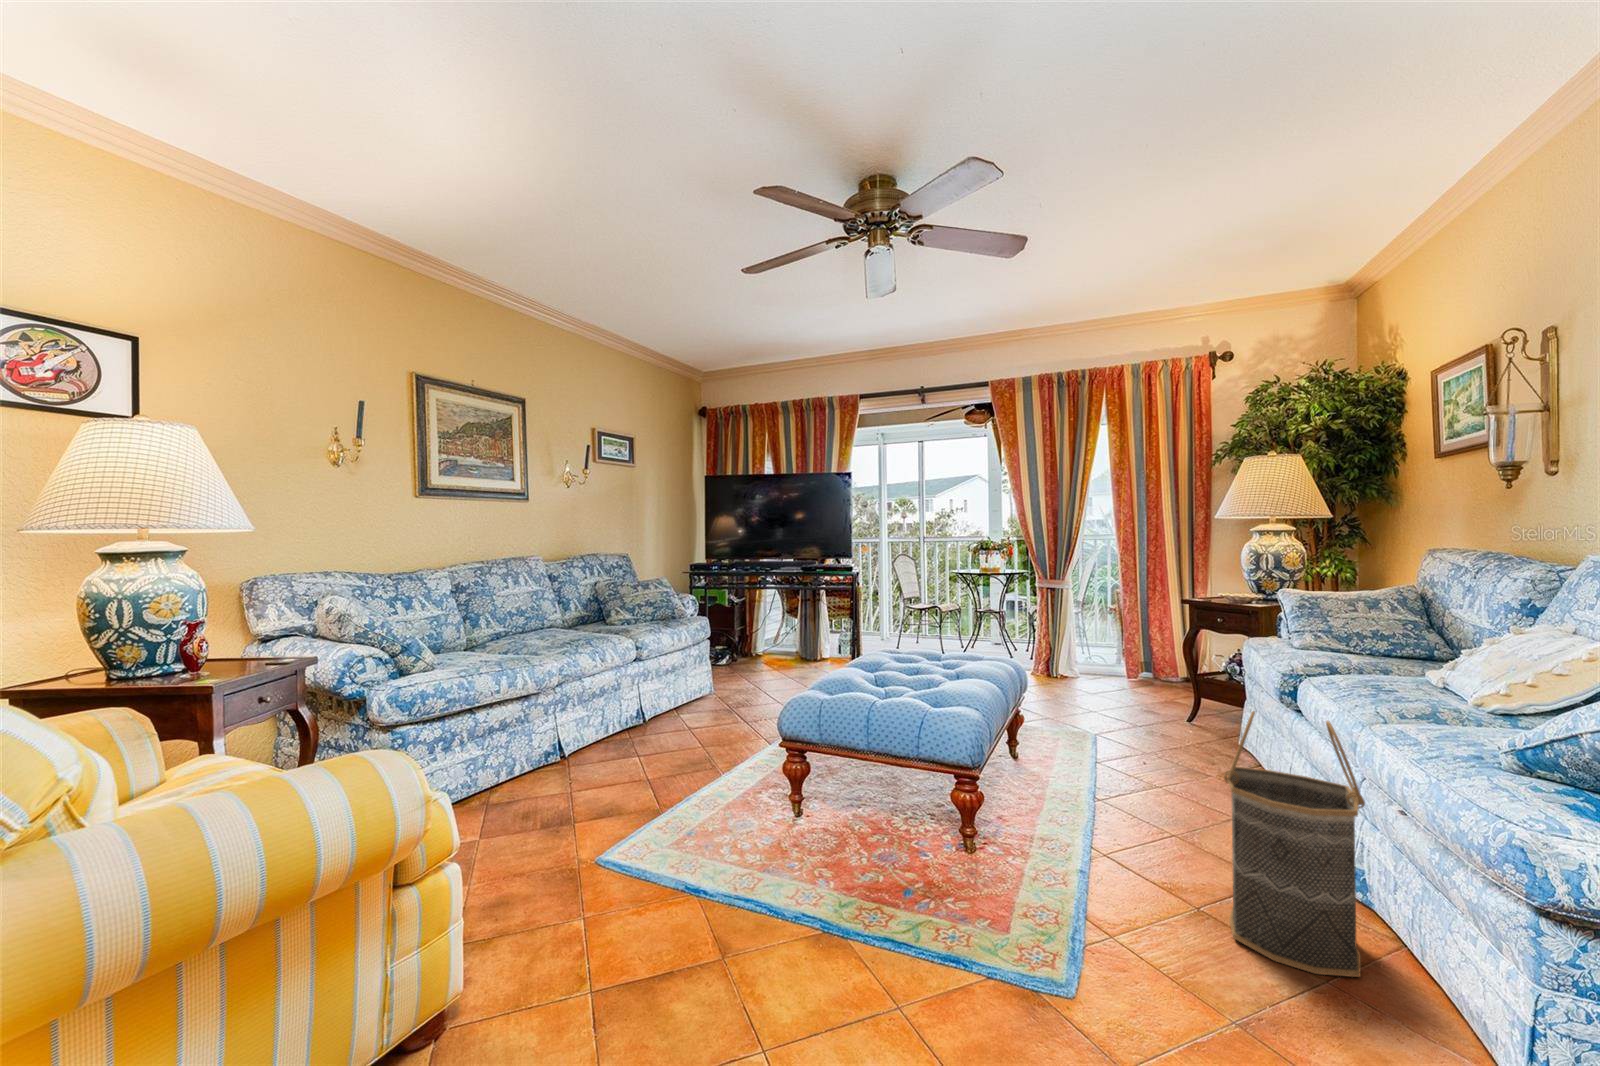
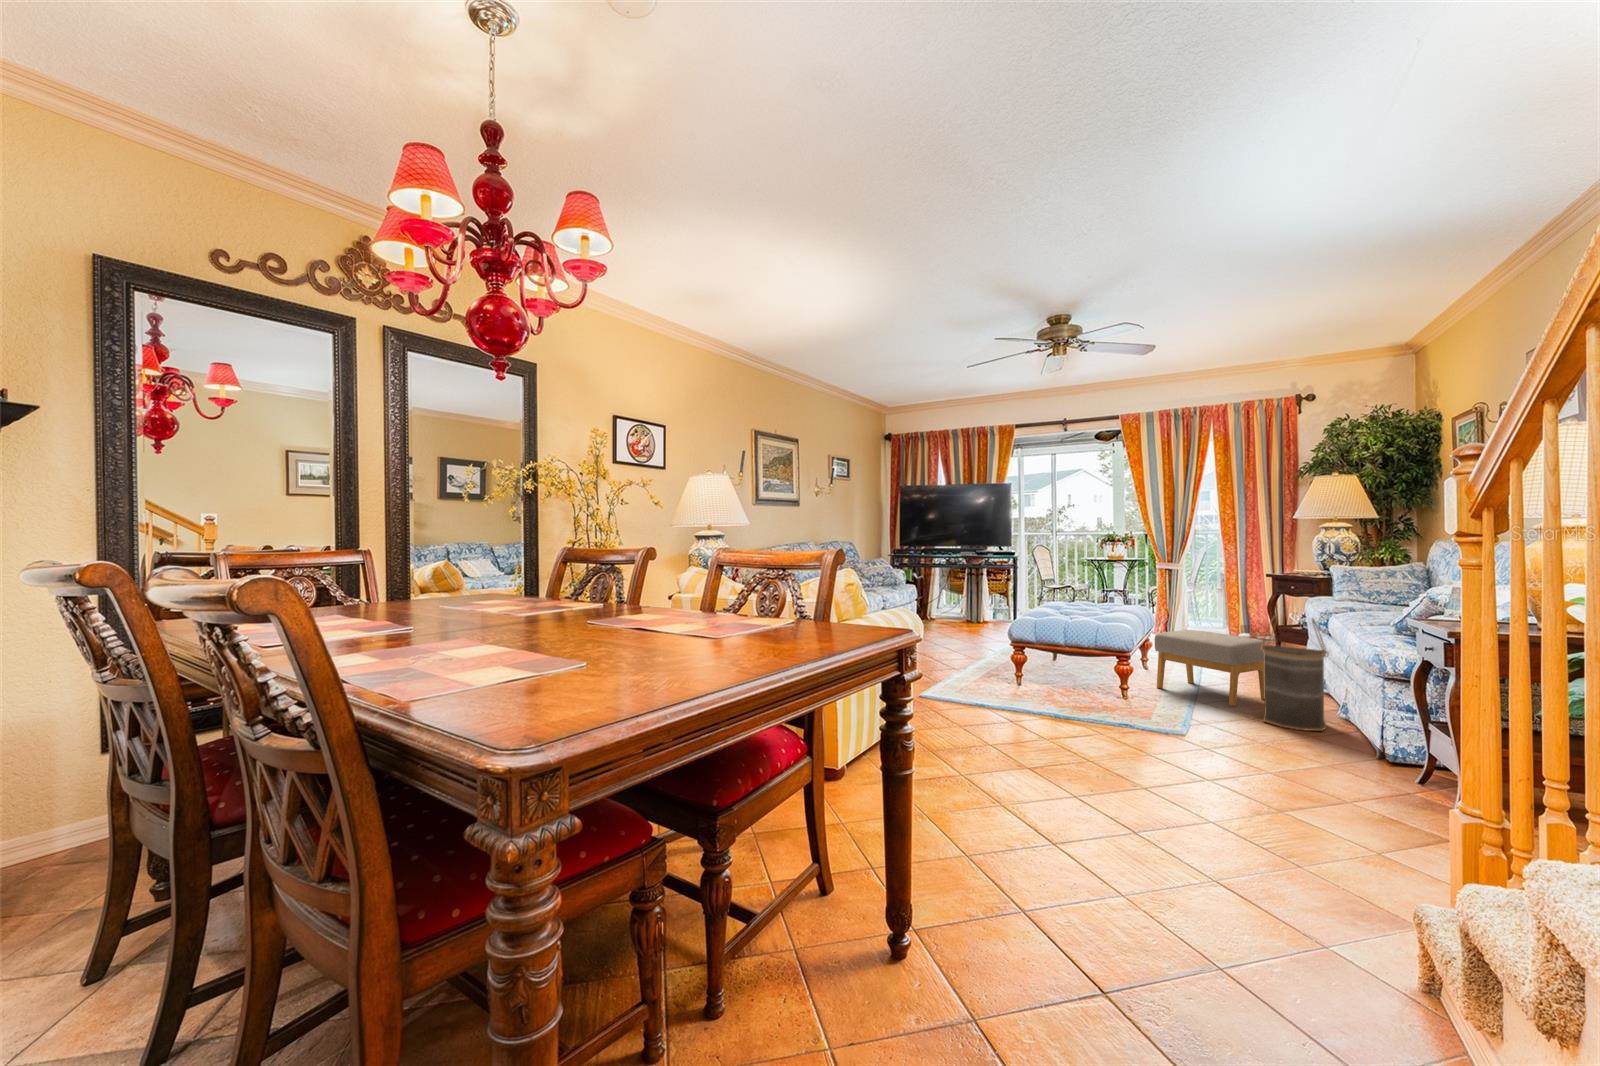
footstool: none [1027,707,1221,875] -> present [1155,630,1269,706]

